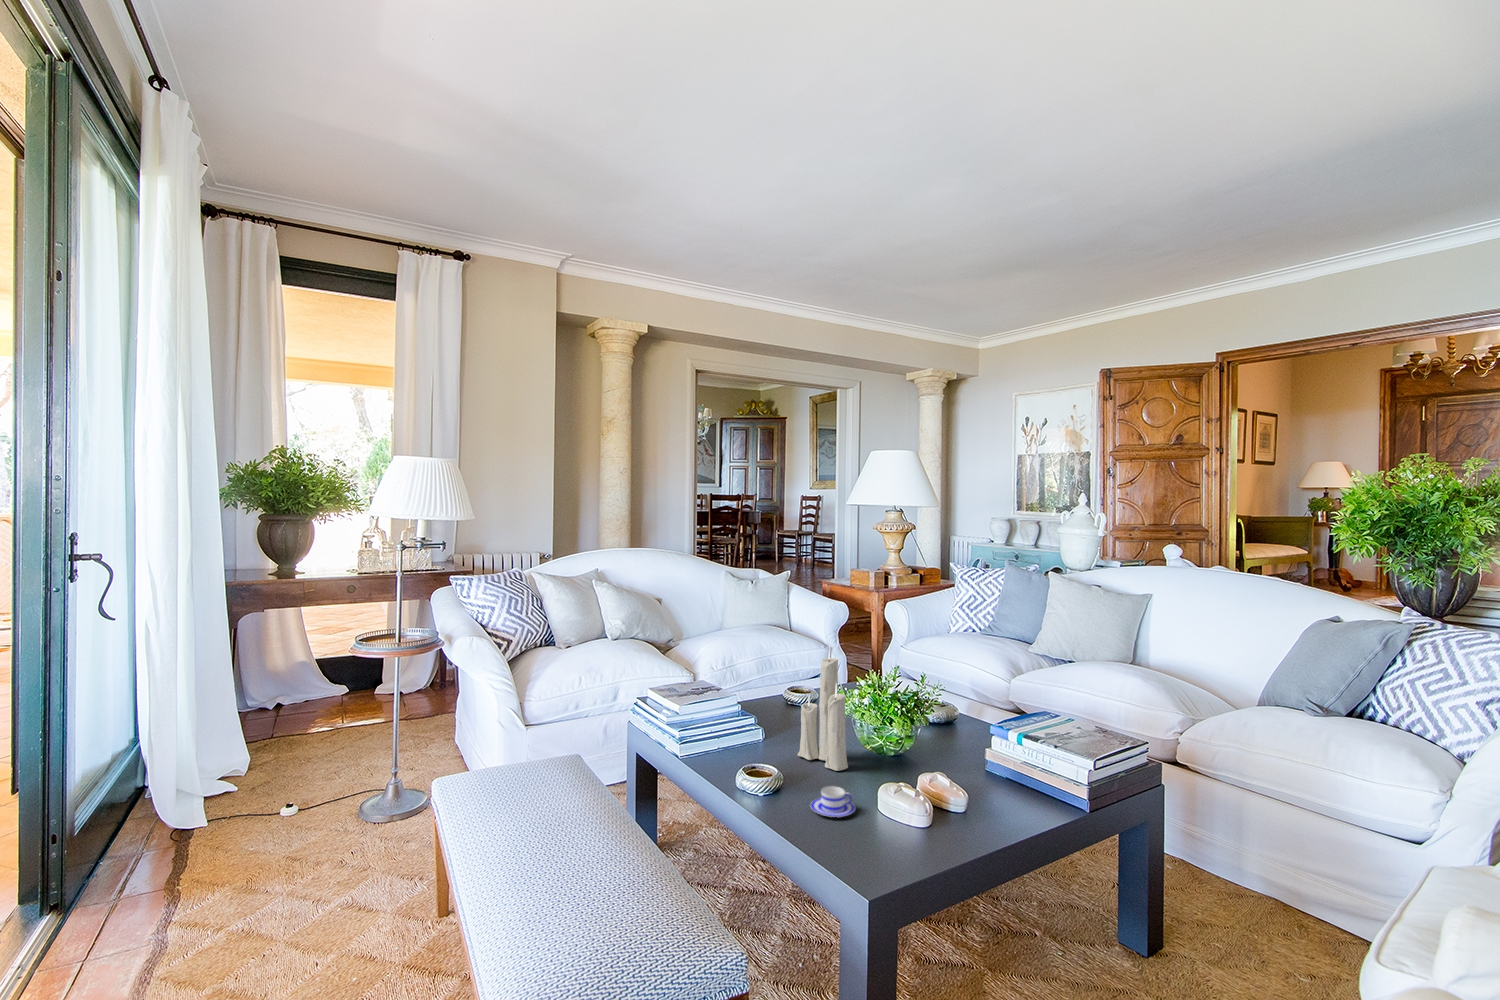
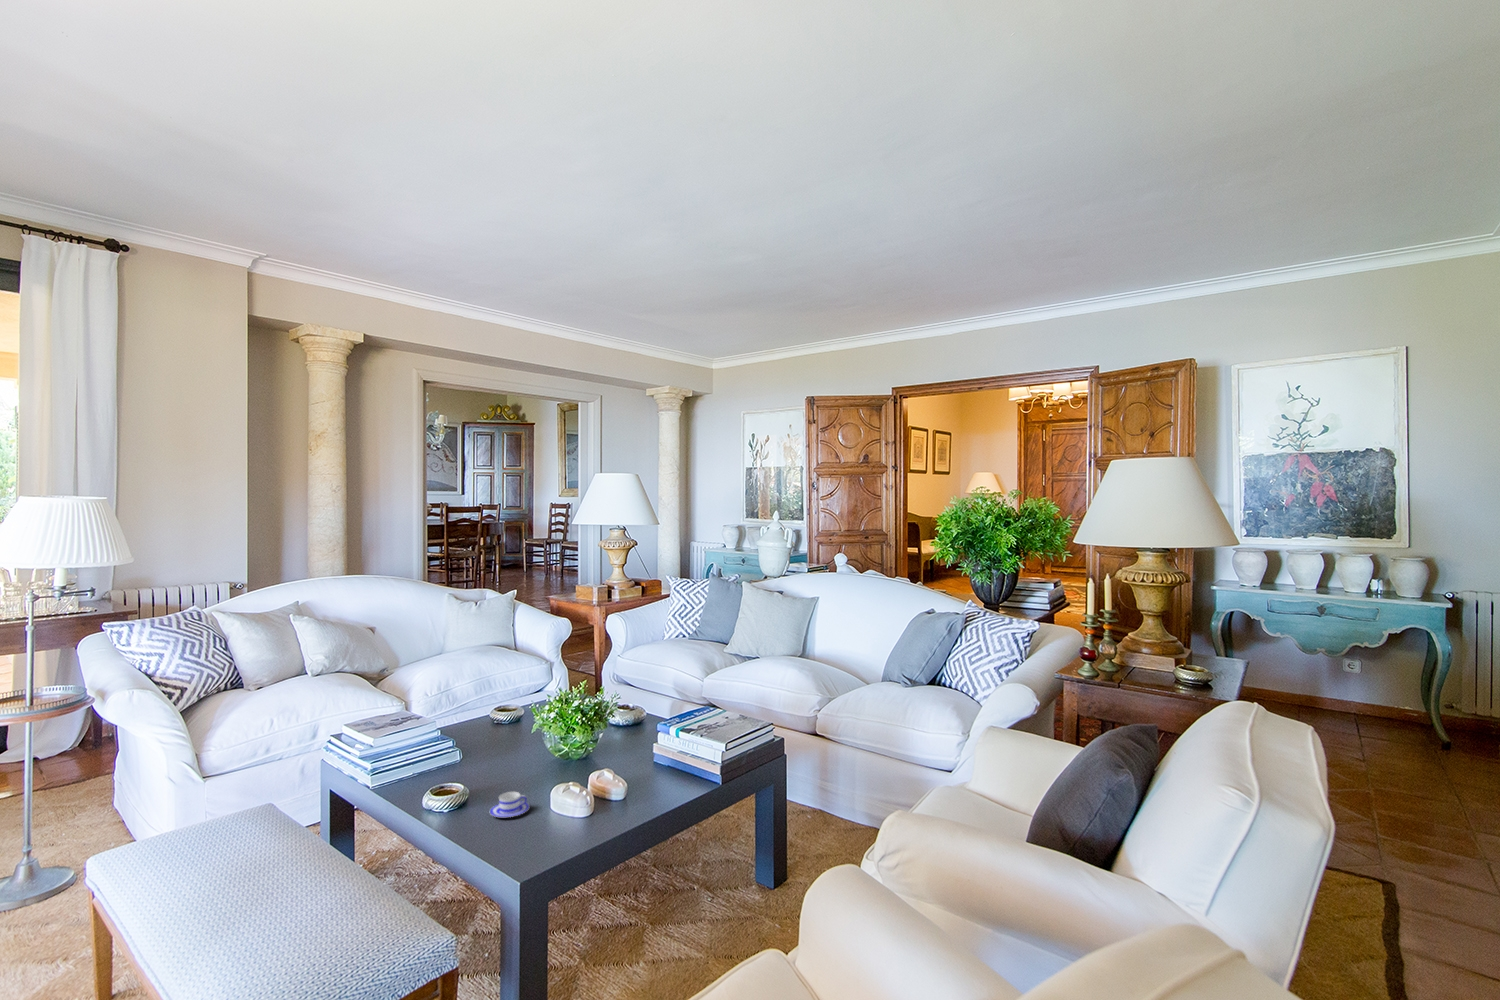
candle: present [798,646,848,771] -> none [489,663,533,778]

